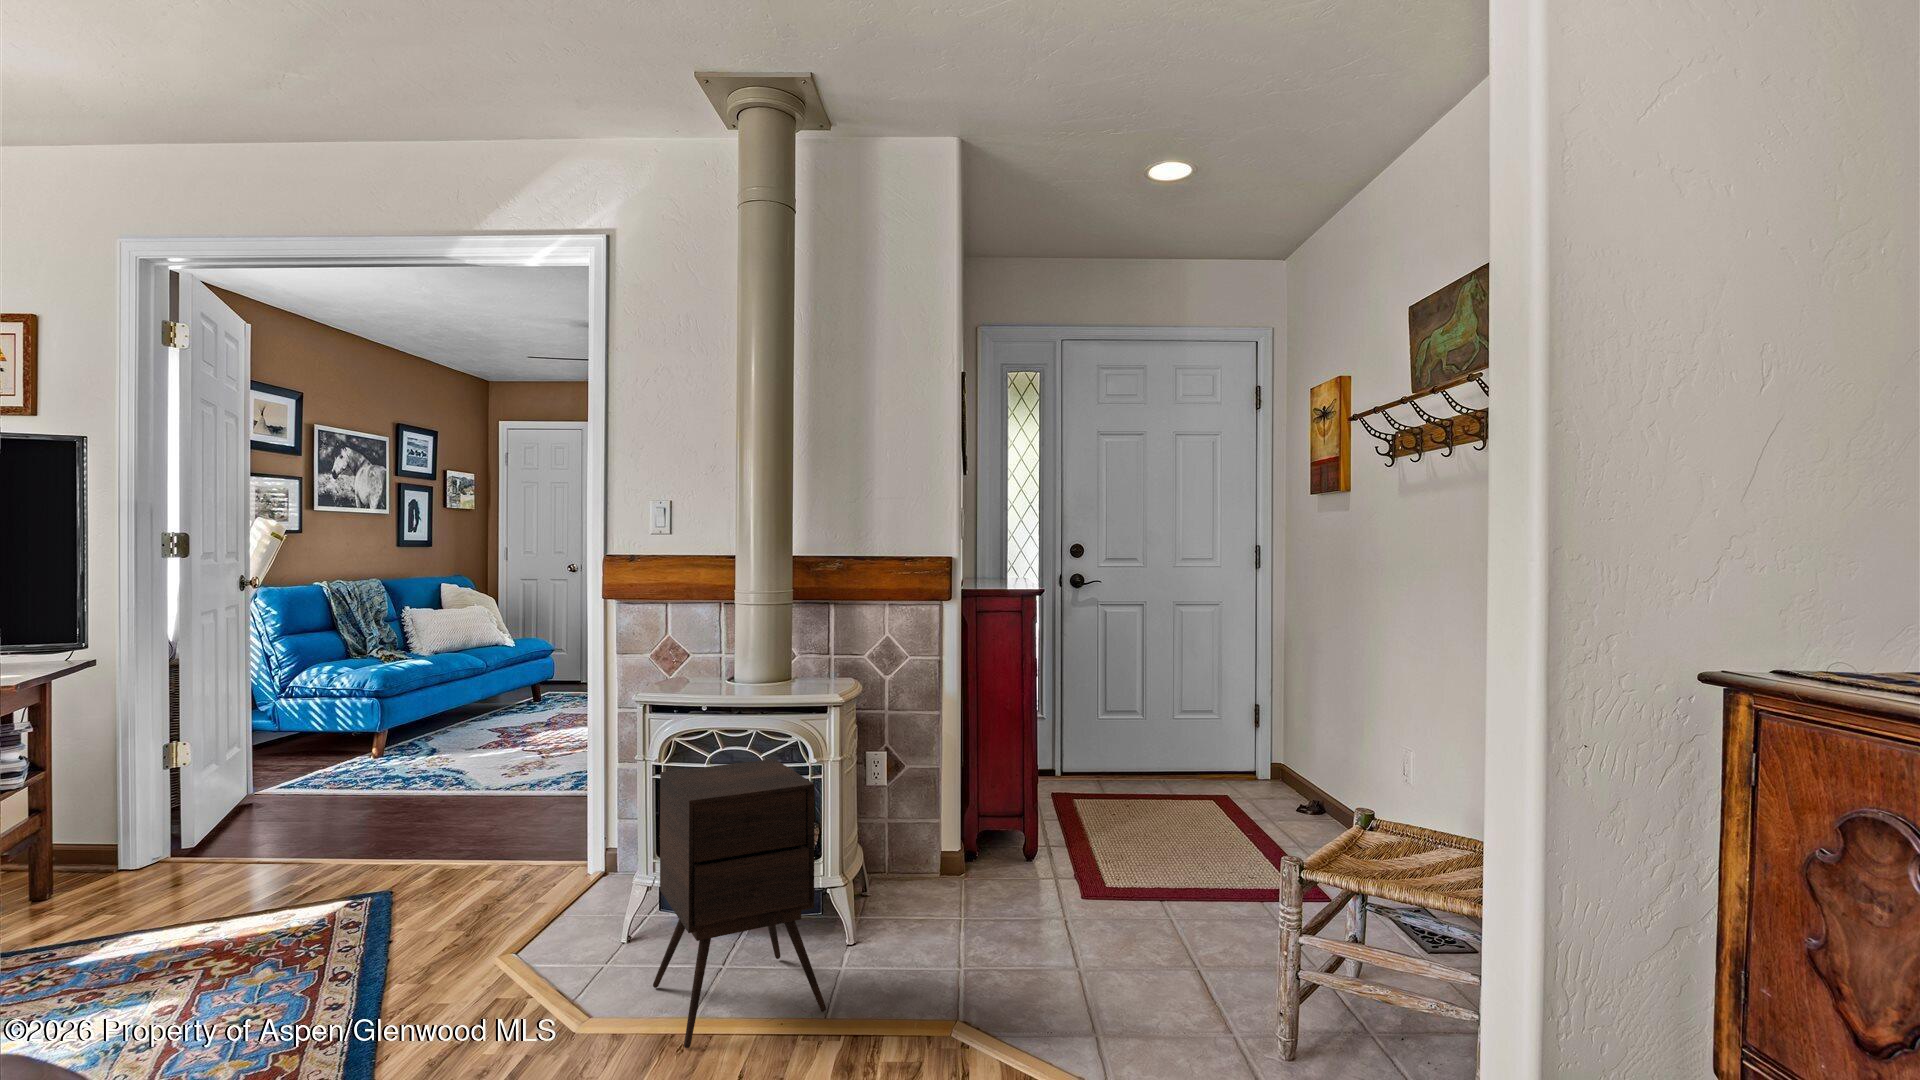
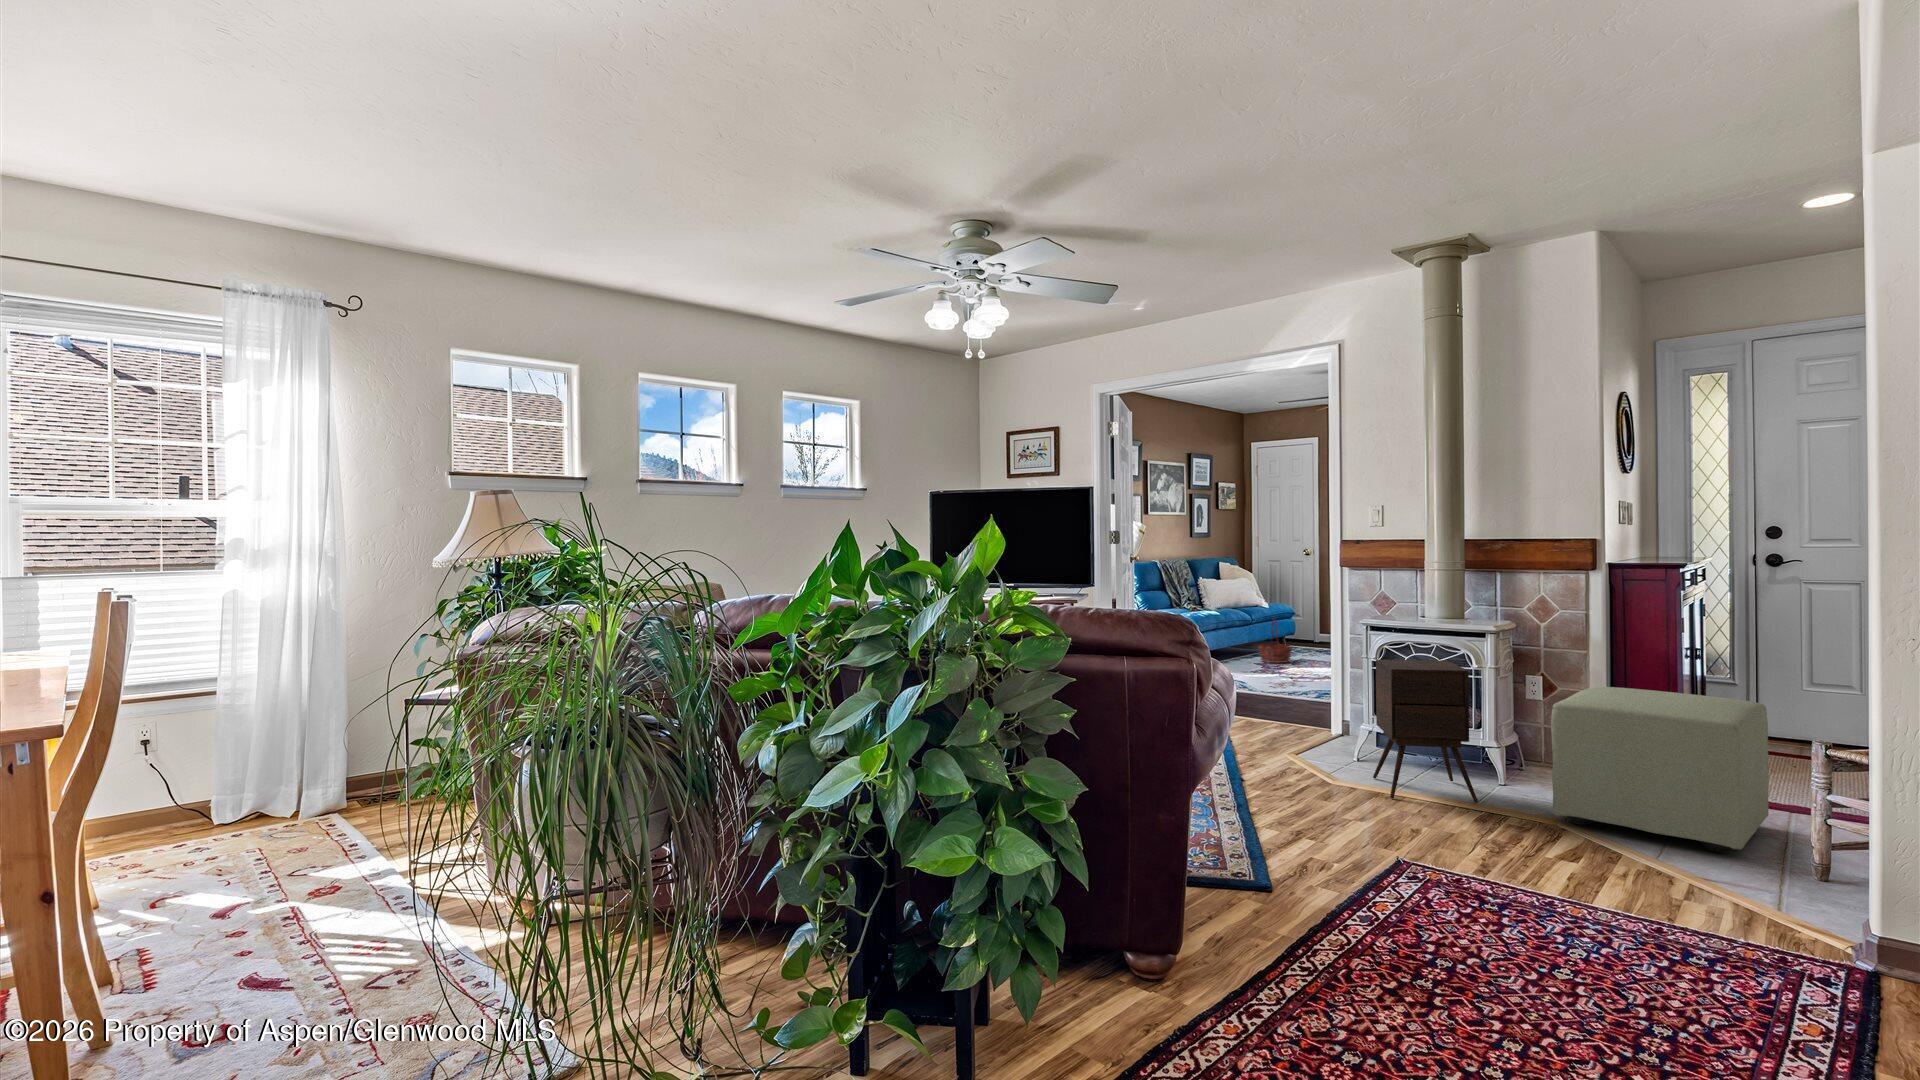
basket: none [493,664,544,729] -> present [1259,619,1292,663]
ottoman: none [942,775,1191,1037] -> present [1551,687,1769,853]

